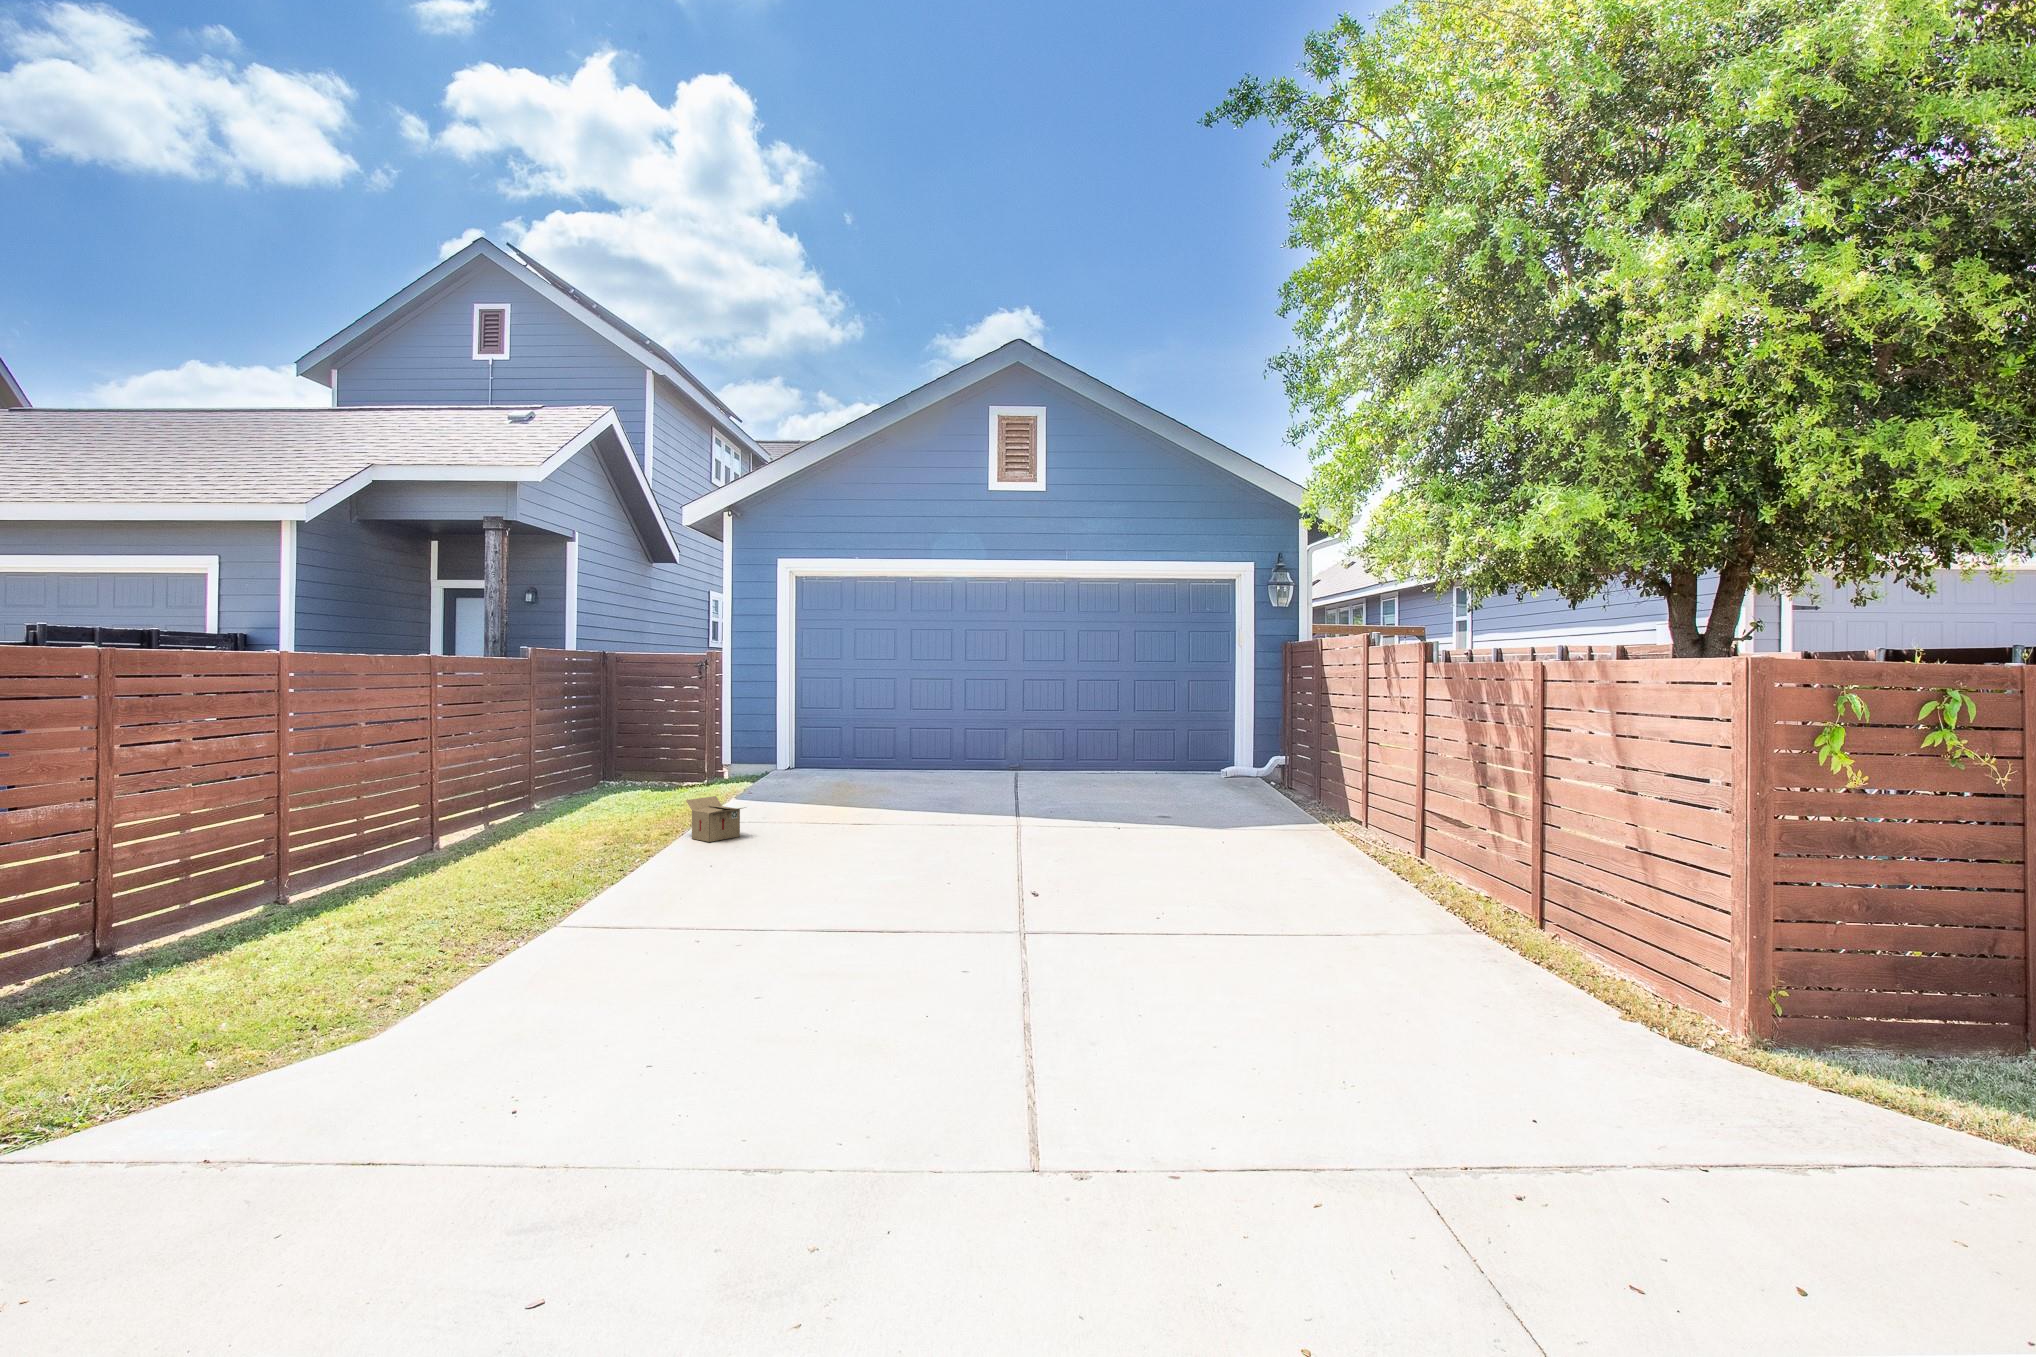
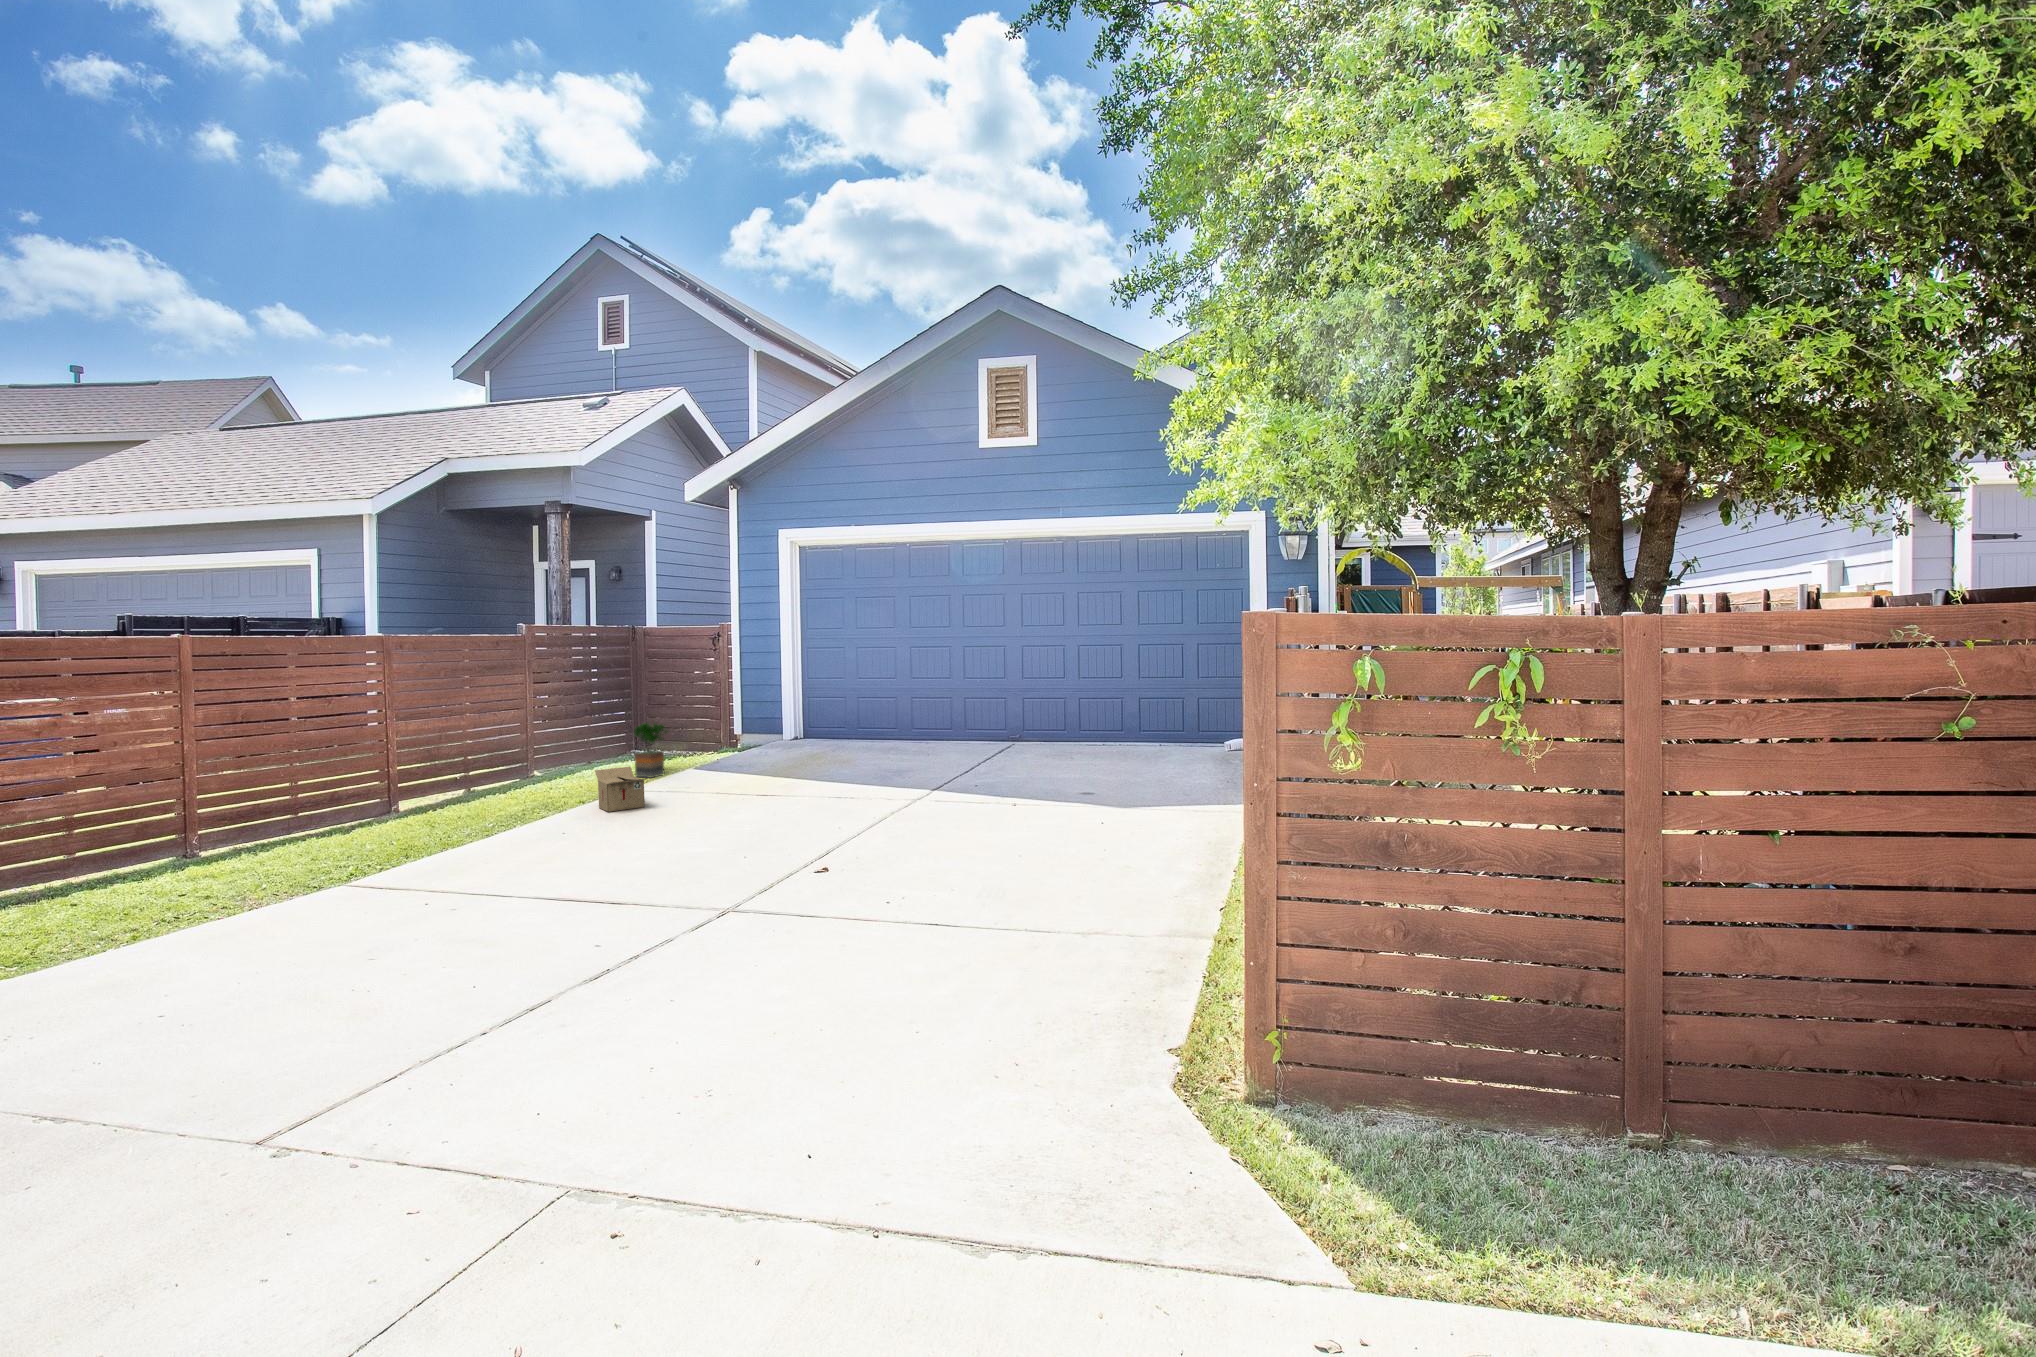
potted tree: none [677,752,715,809] -> present [634,723,667,778]

